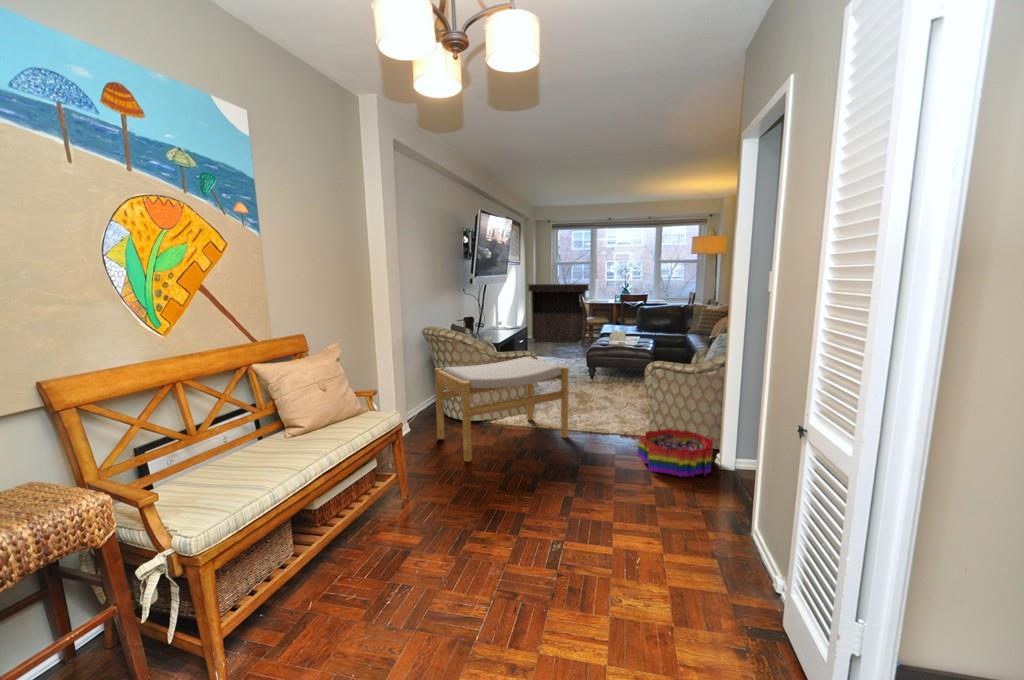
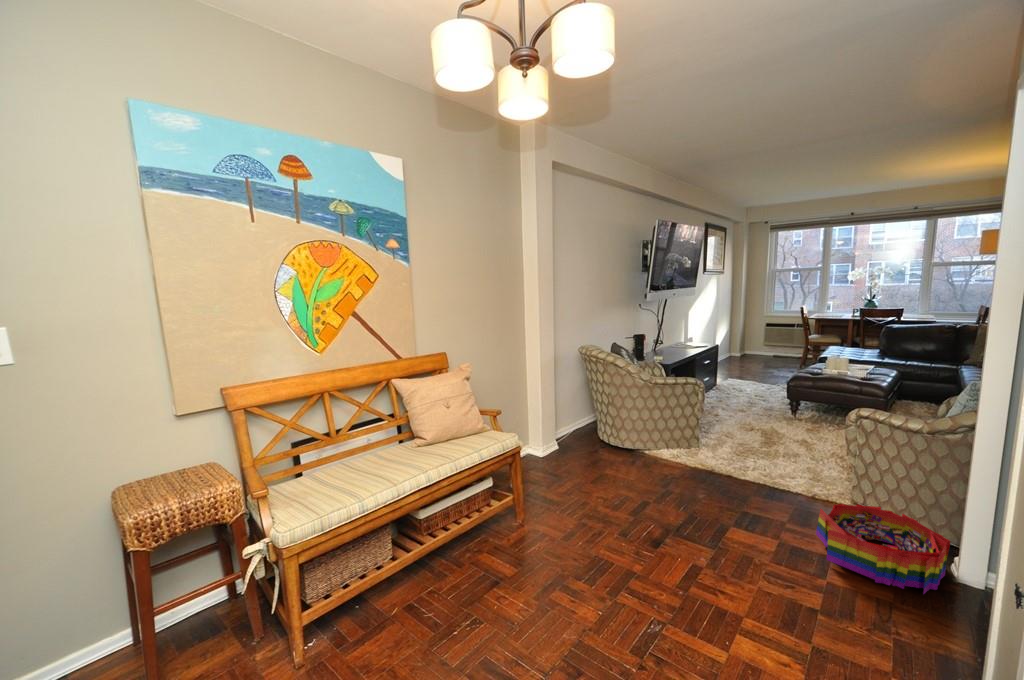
console table: present [528,284,589,343] -> none [730,295,813,365]
footstool: present [435,356,569,462] -> none [580,384,733,493]

